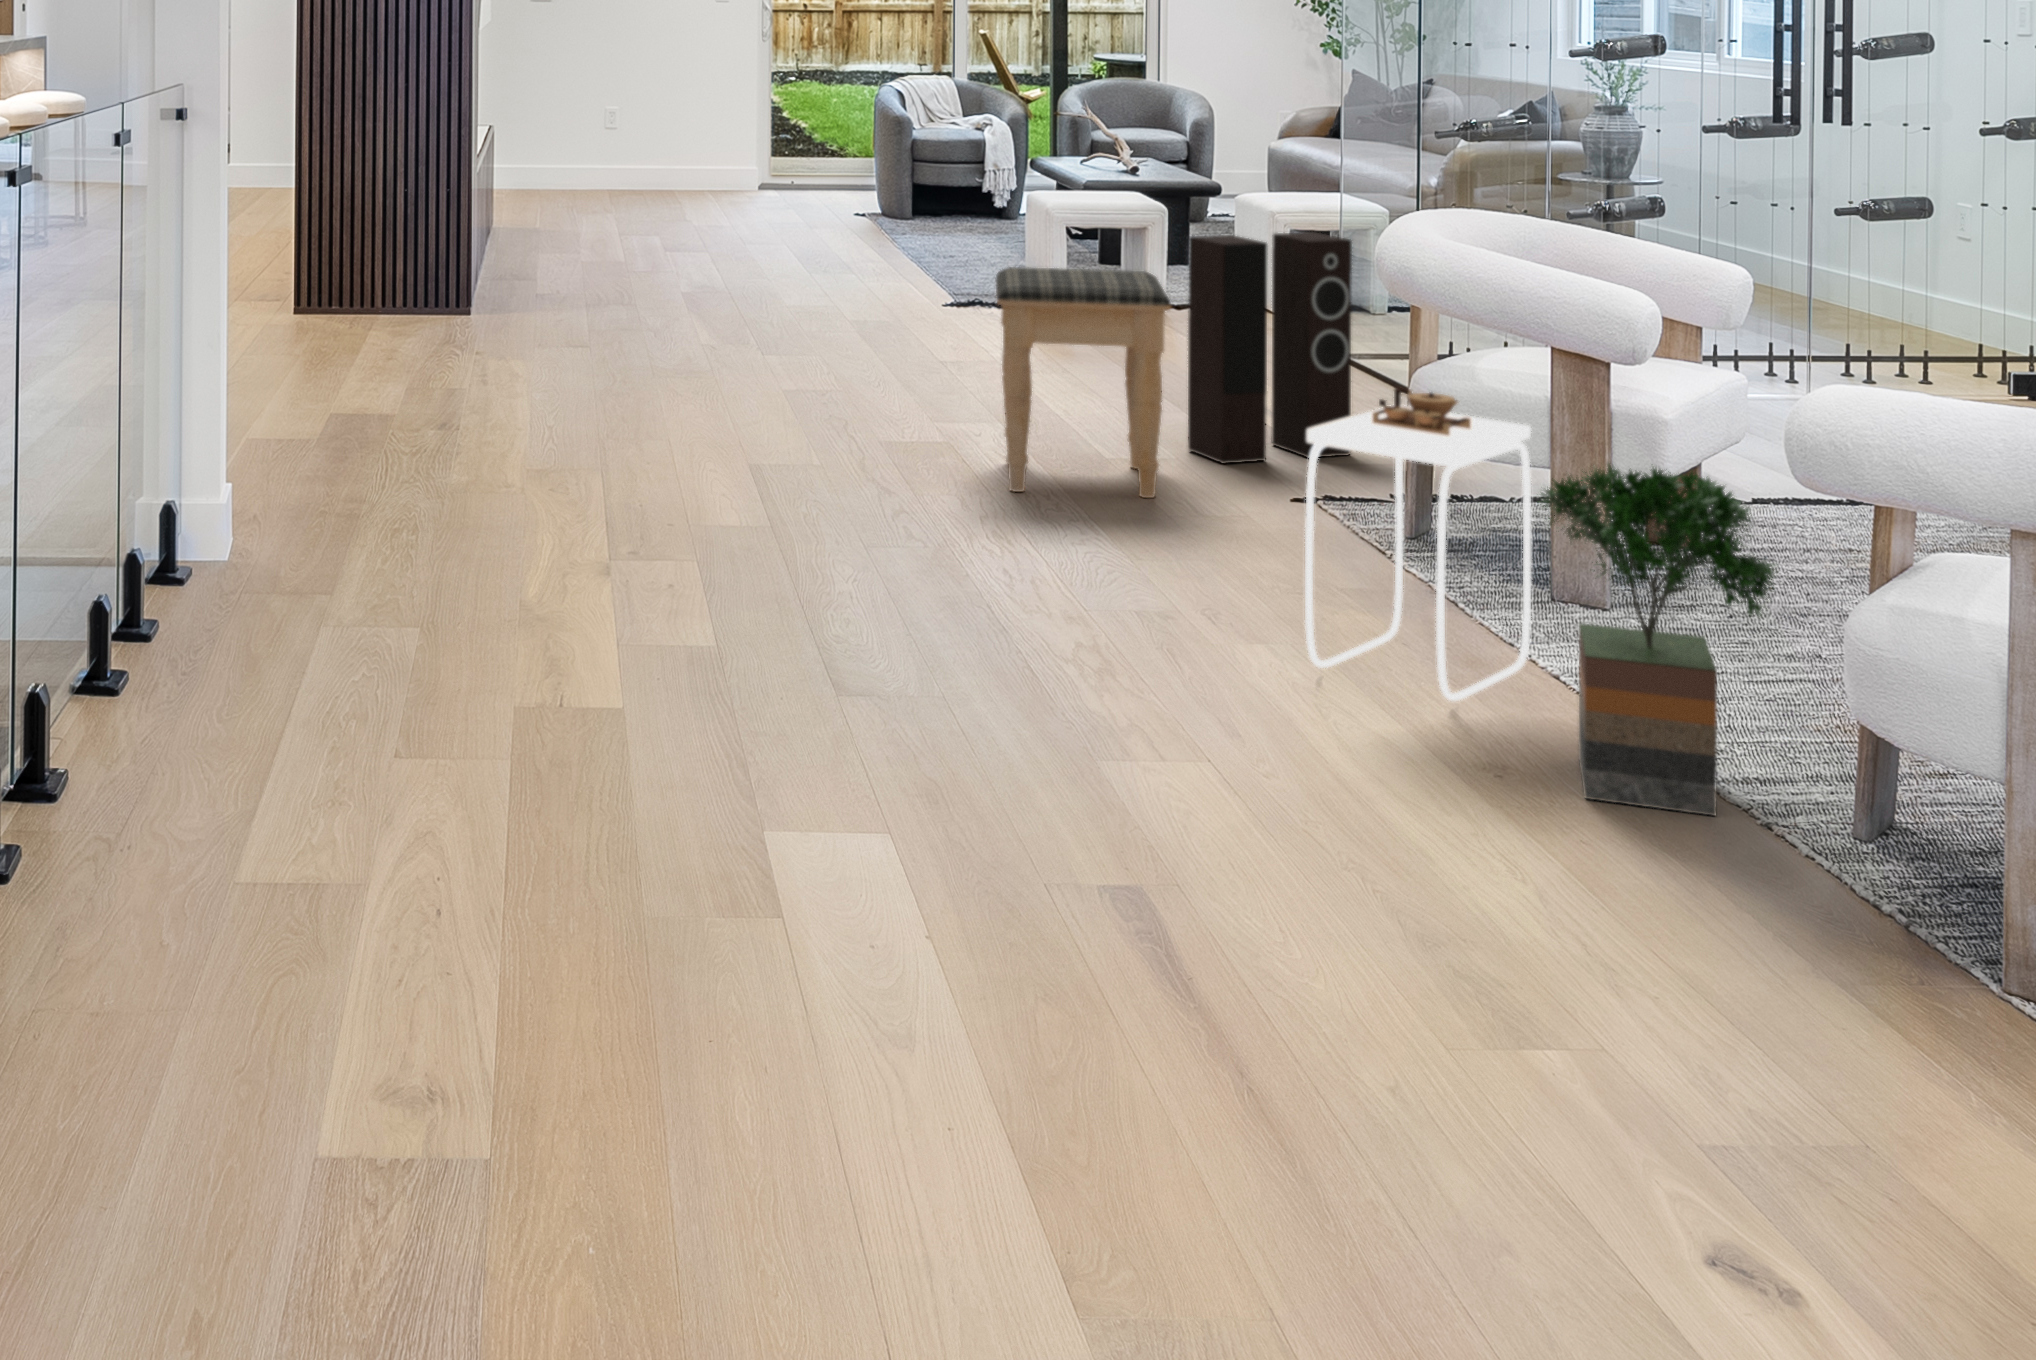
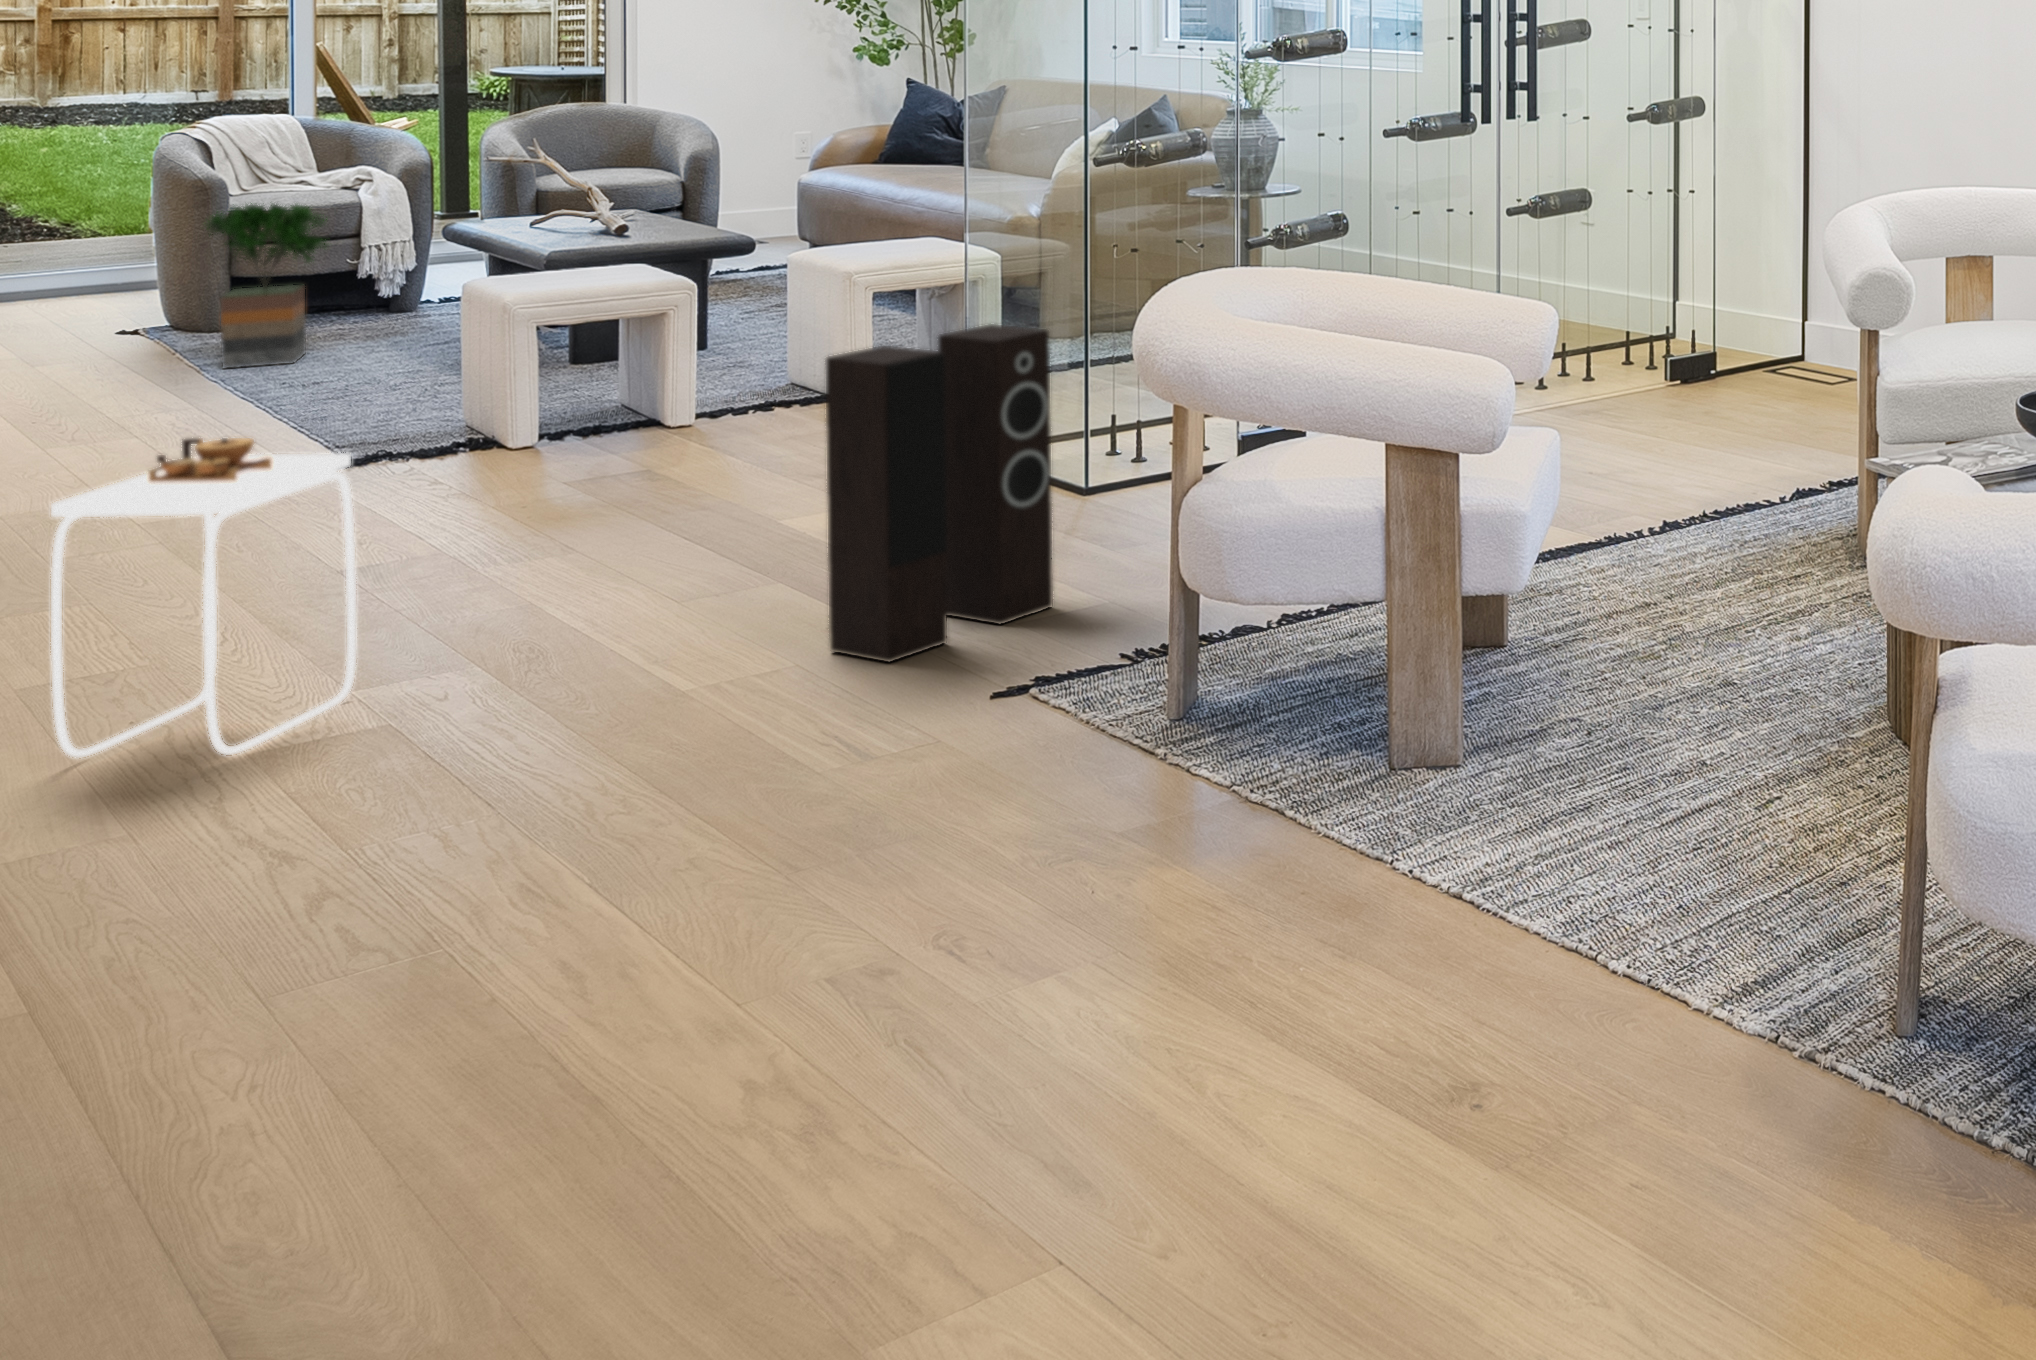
footstool: present [996,267,1171,498] -> none [526,420,838,794]
side table: present [1305,387,1531,701] -> present [51,438,357,758]
potted tree: present [1541,464,1778,816] -> present [207,203,327,368]

